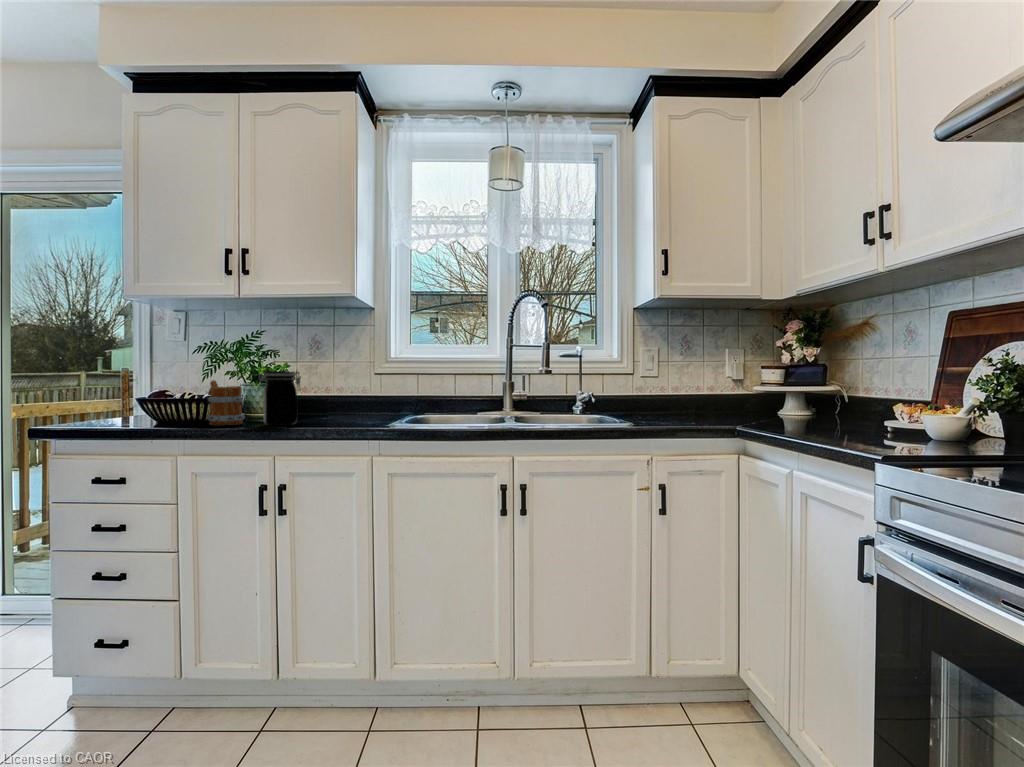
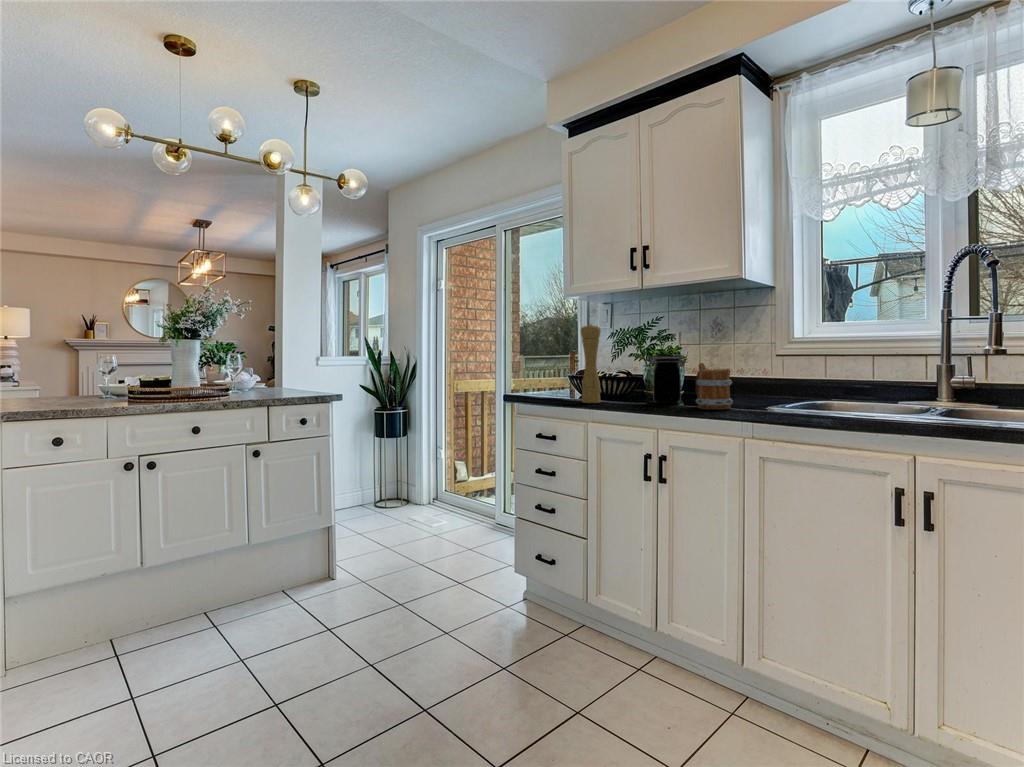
pepper mill: none [169,332,198,430] -> present [581,325,601,403]
mug: present [207,380,245,425] -> present [695,363,733,409]

